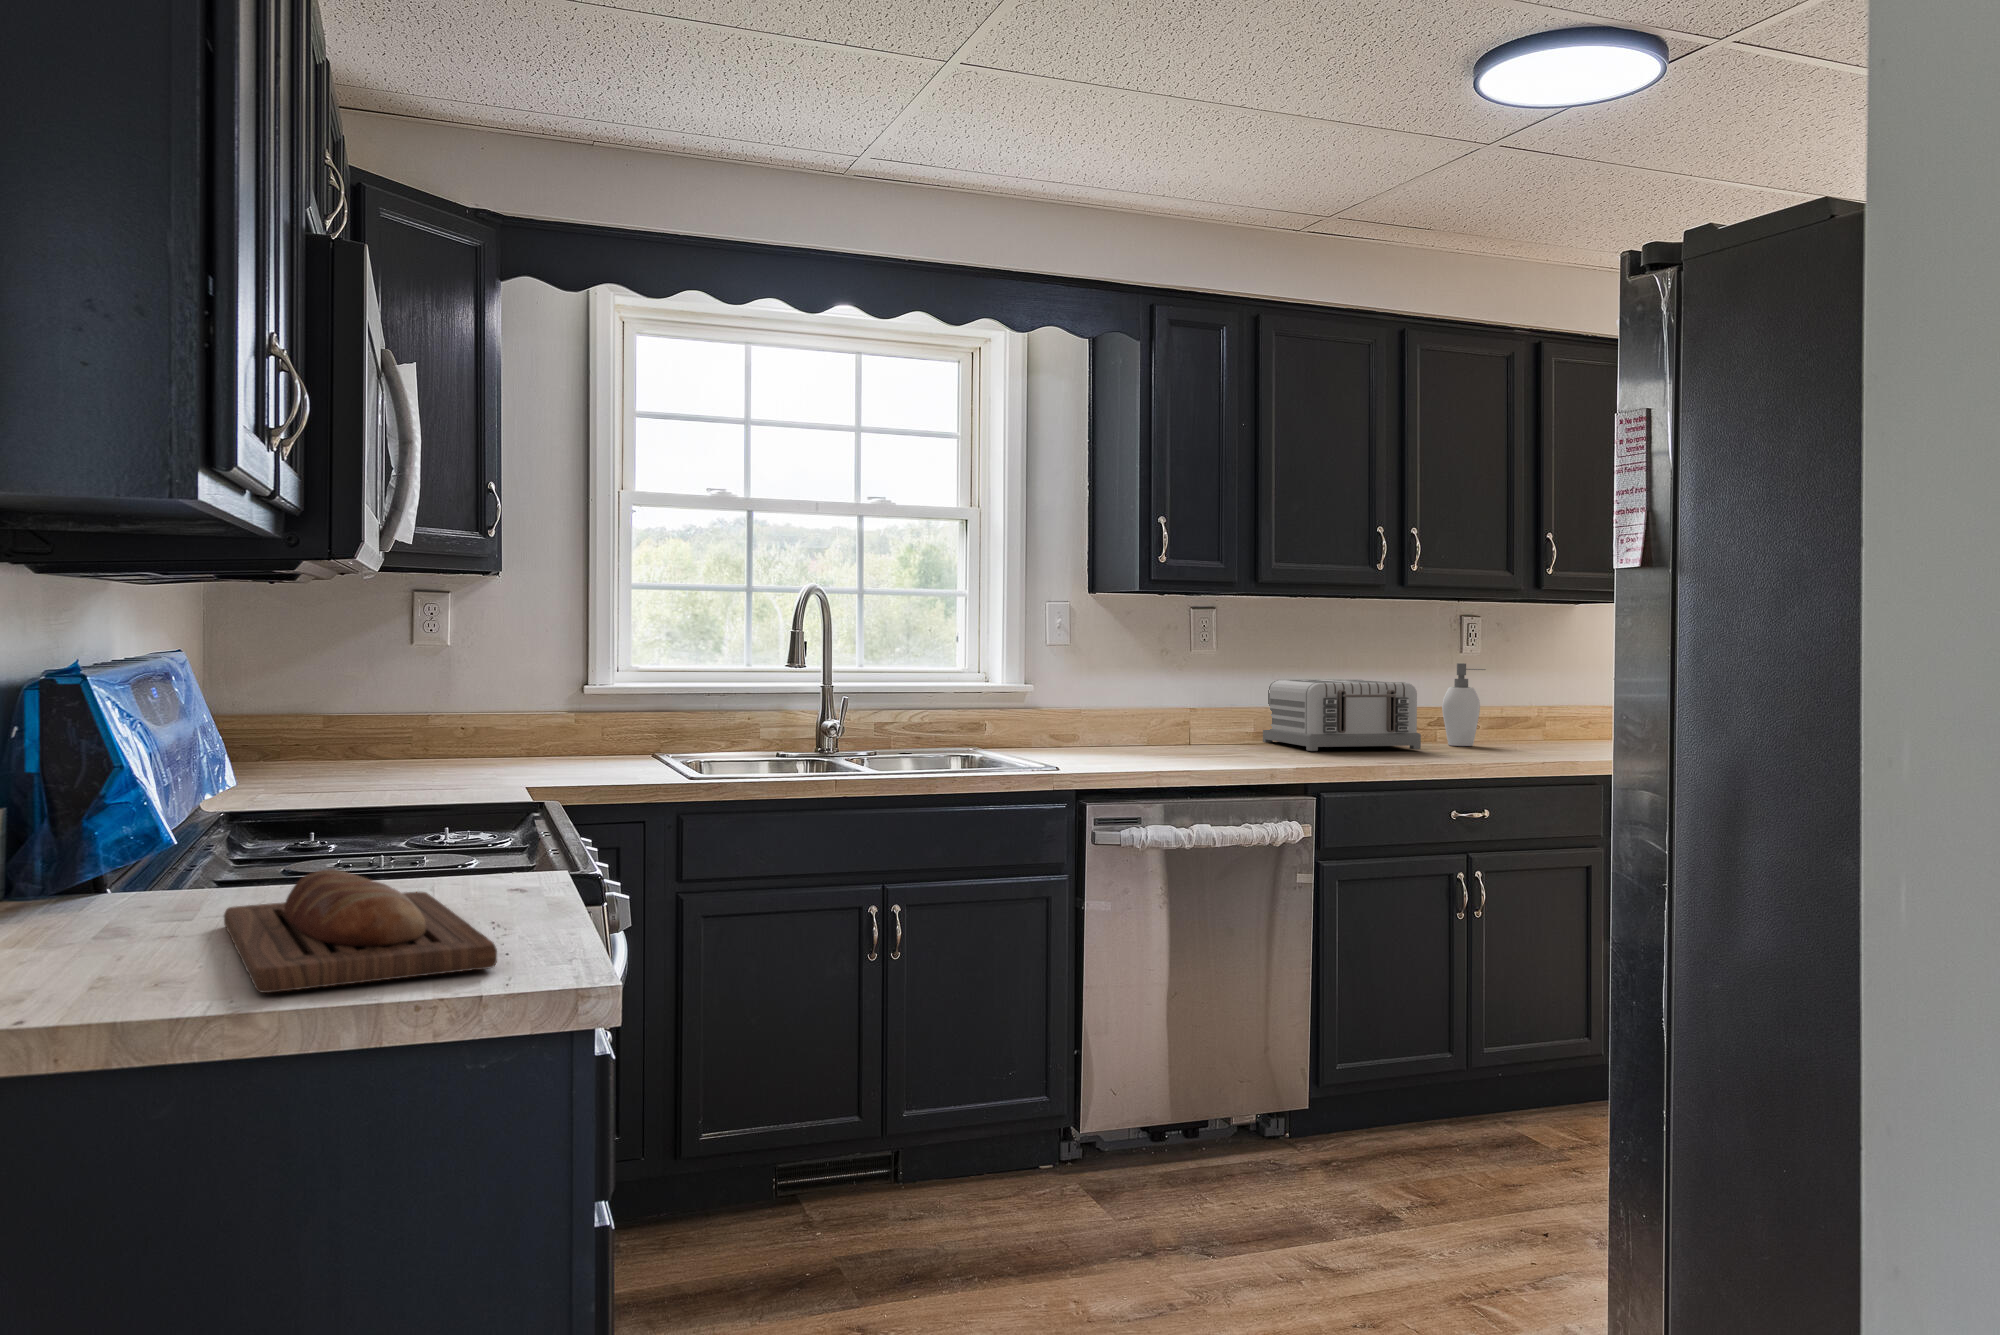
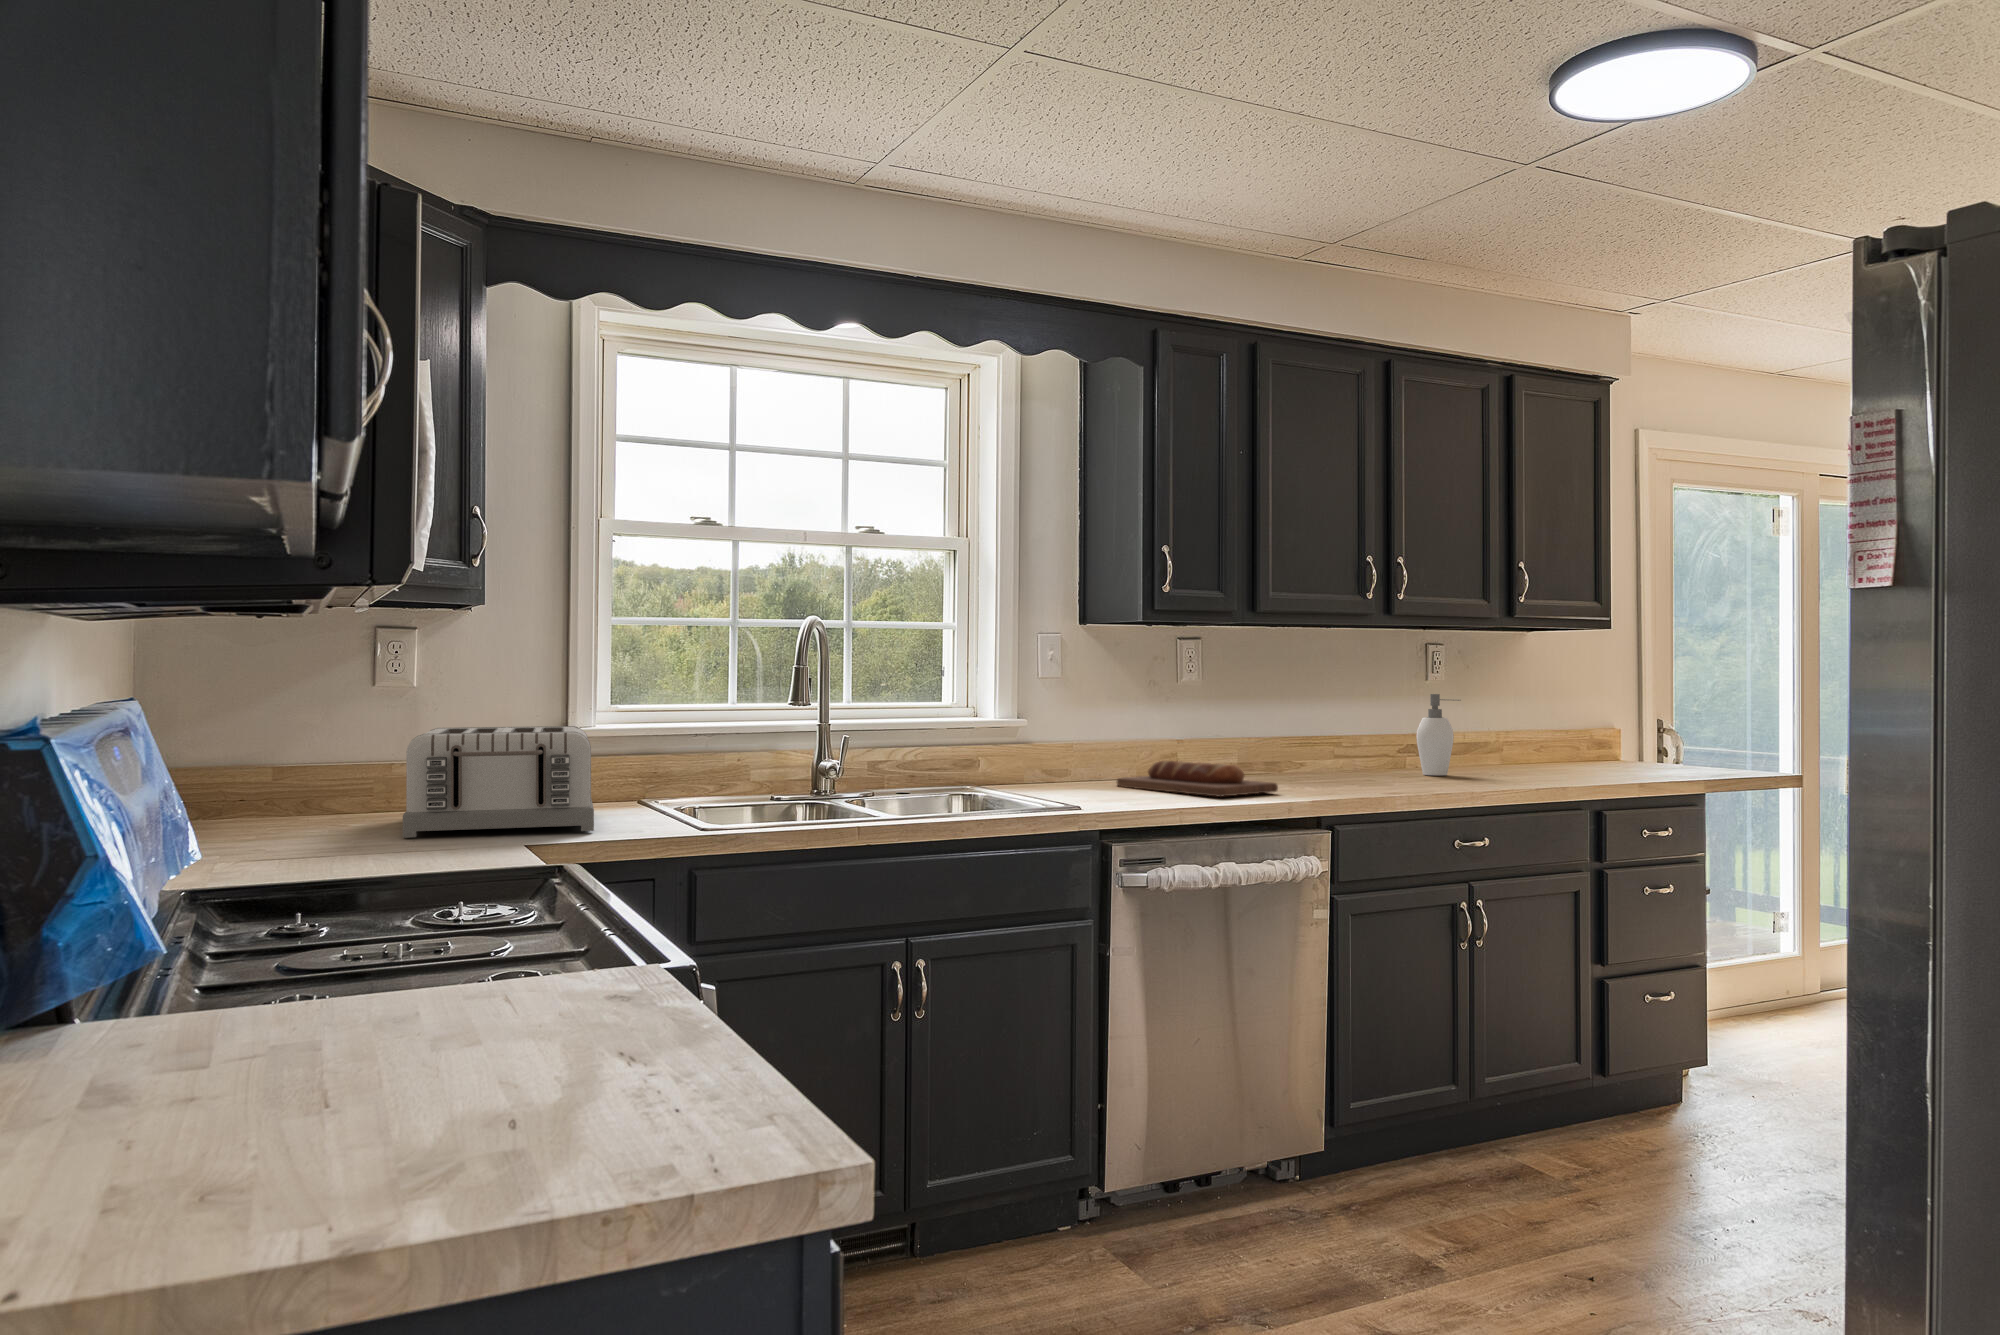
toaster: present [1263,680,1421,751] -> present [403,726,594,837]
bread loaf: present [224,869,497,993] -> present [1117,761,1278,797]

